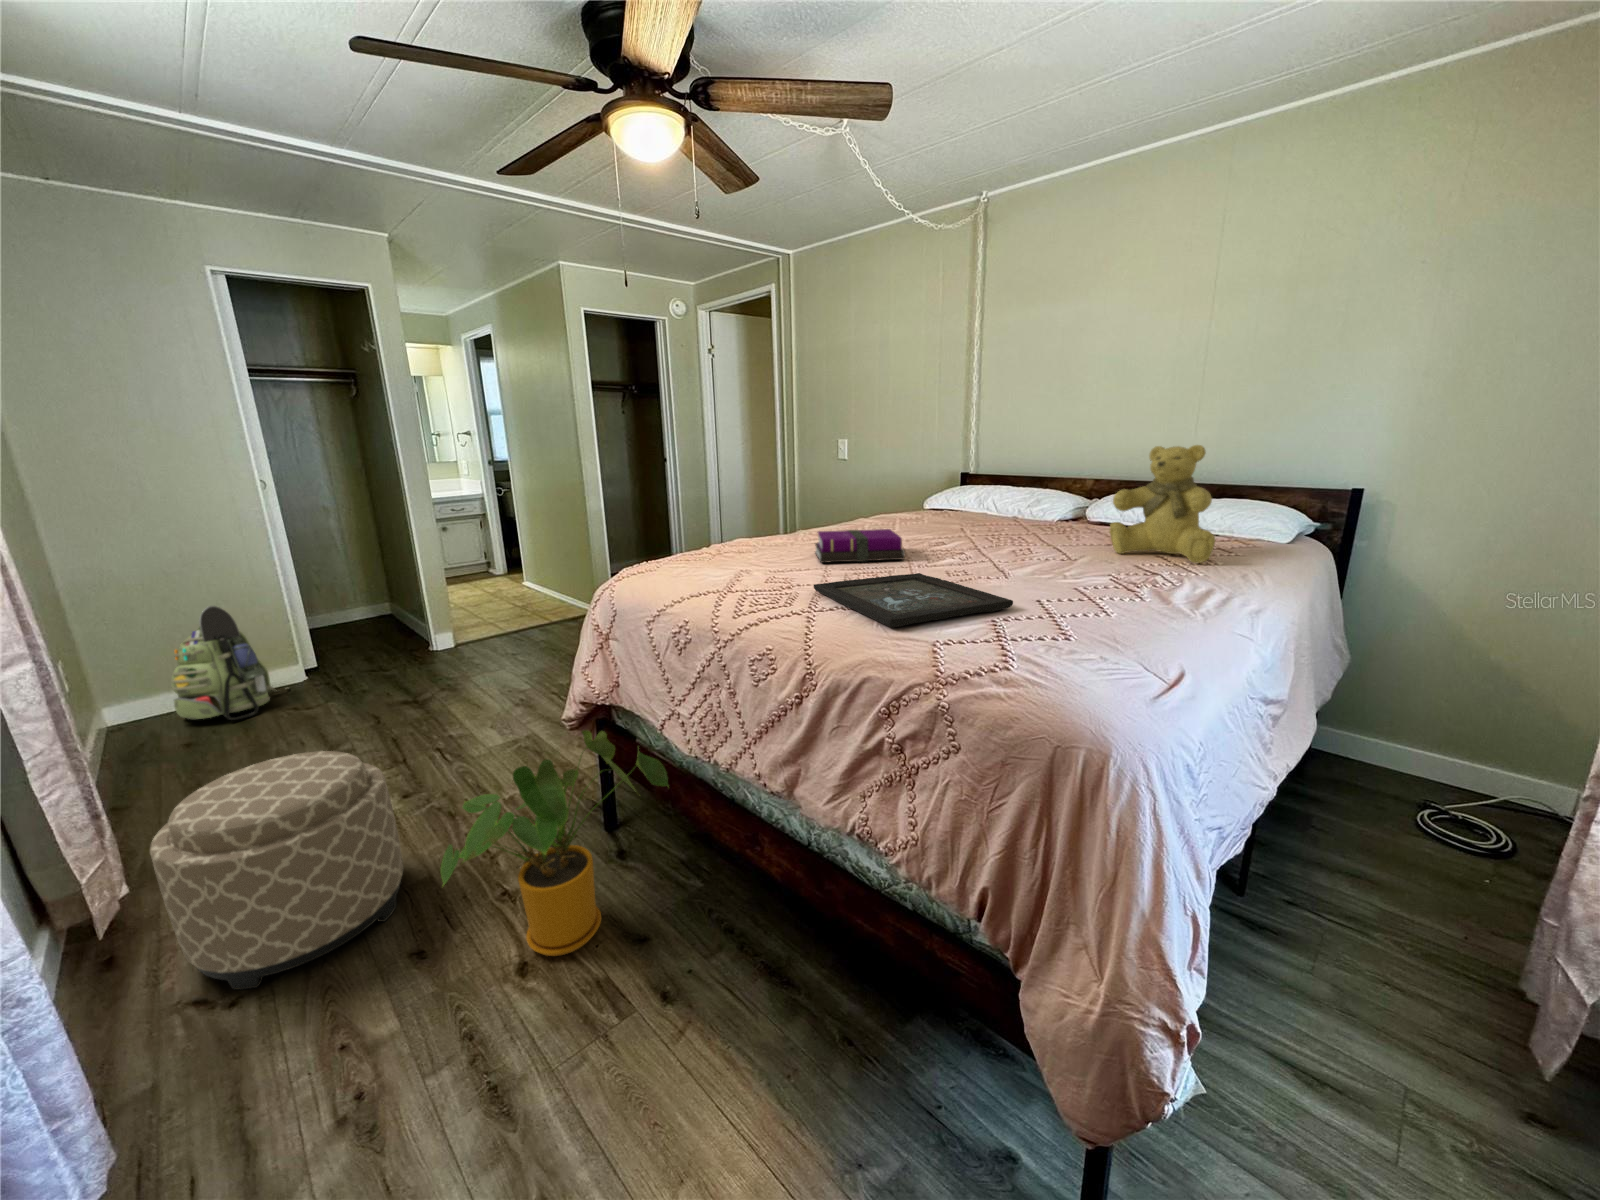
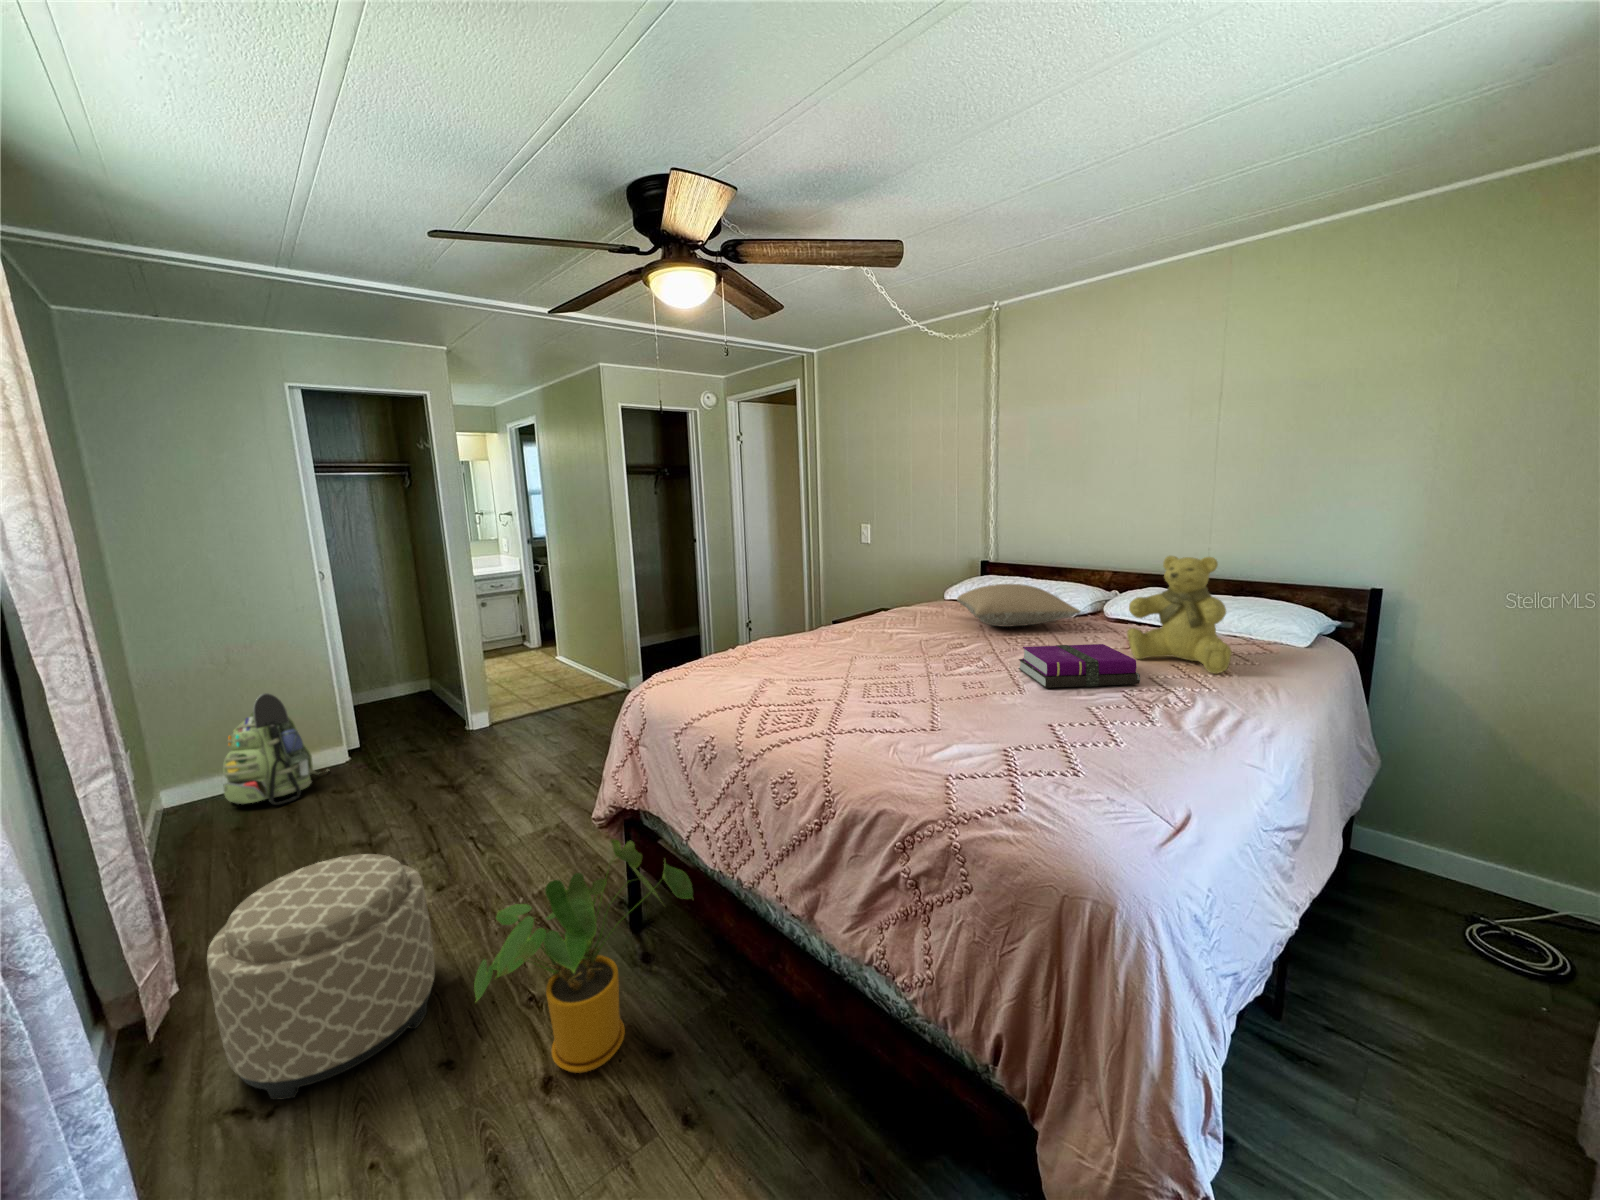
pillow: none [936,488,1062,530] -> present [957,584,1081,627]
notebook: present [815,529,905,563] -> present [1018,644,1140,688]
tray: present [814,573,1013,627] -> none [835,684,1027,754]

